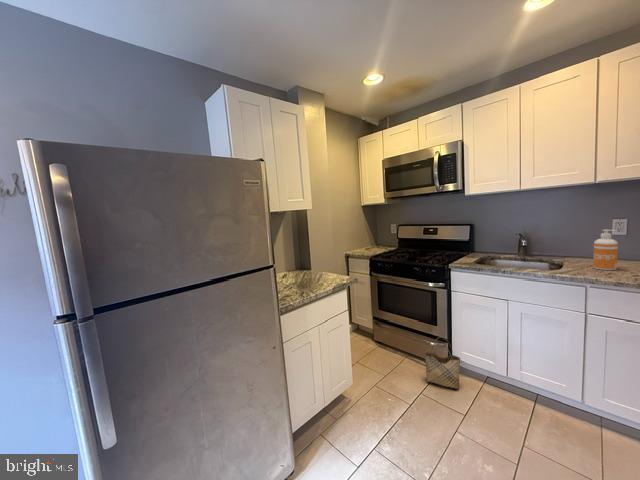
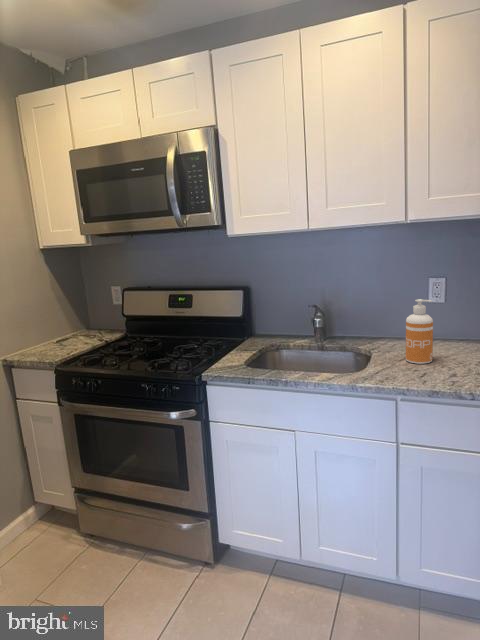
woven basket: present [424,337,460,389] -> none [164,515,228,609]

